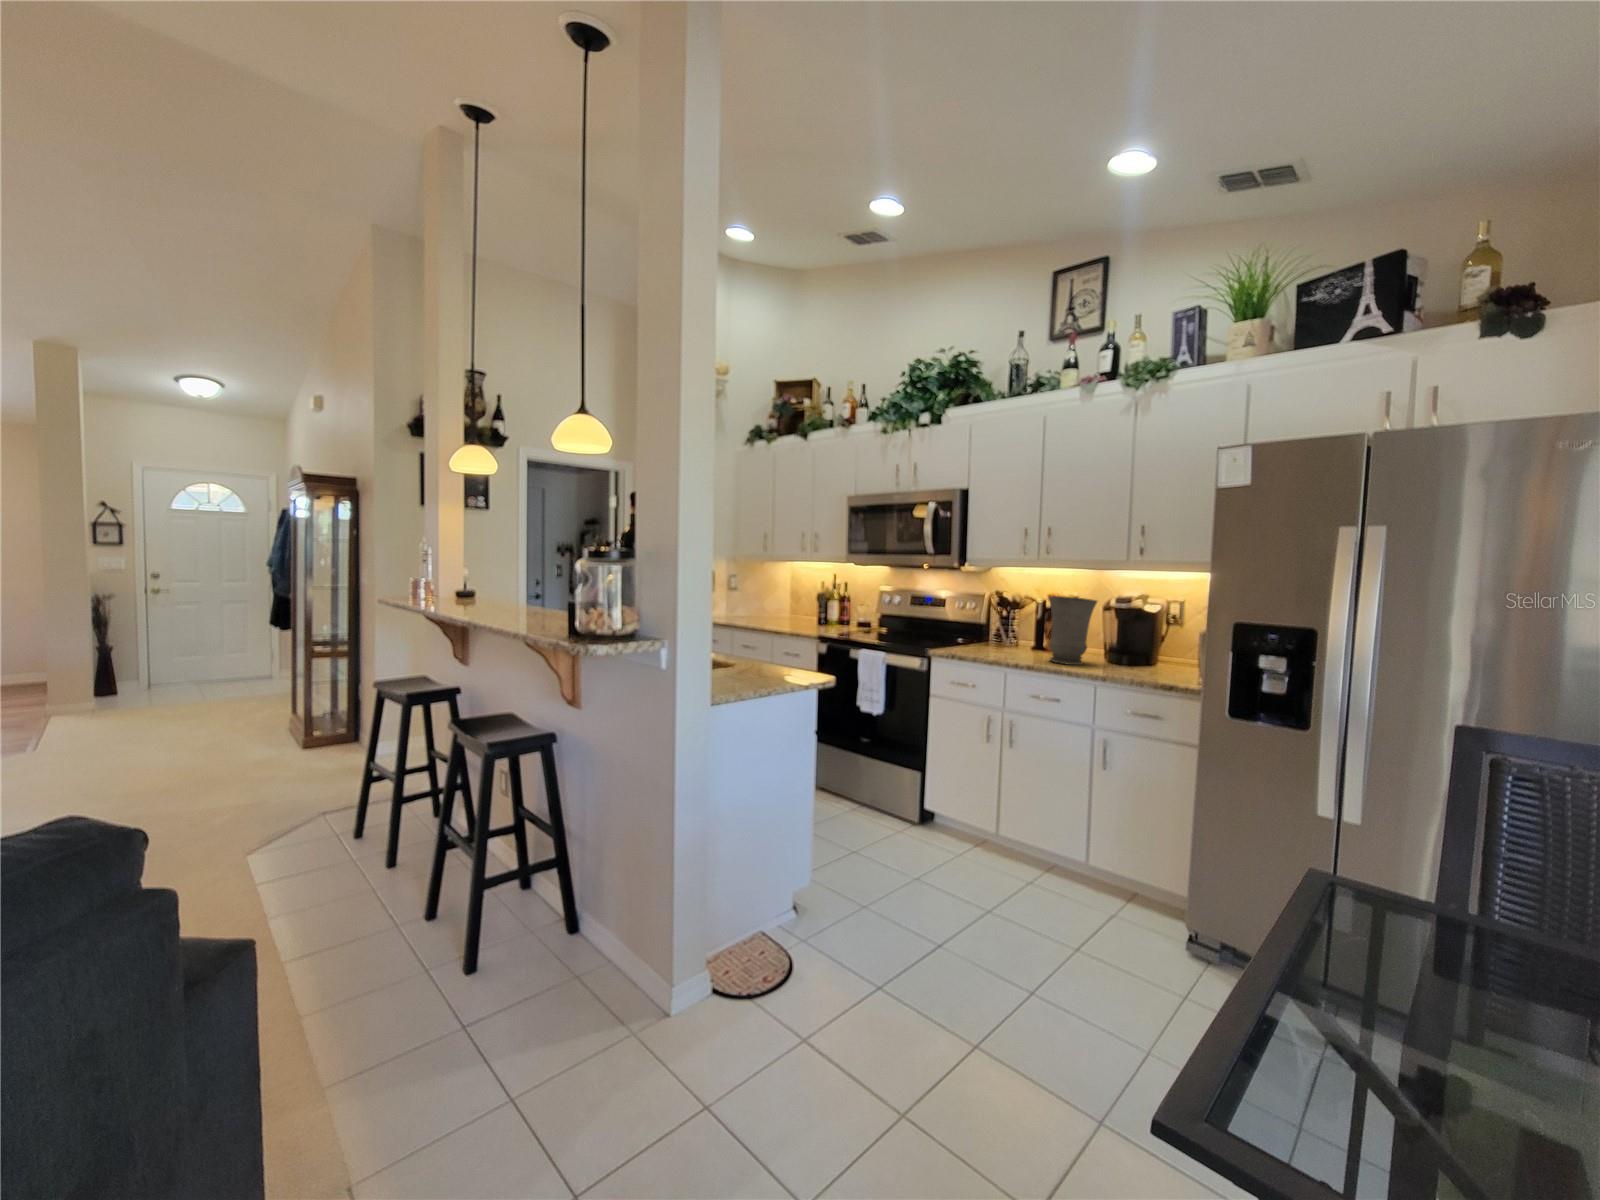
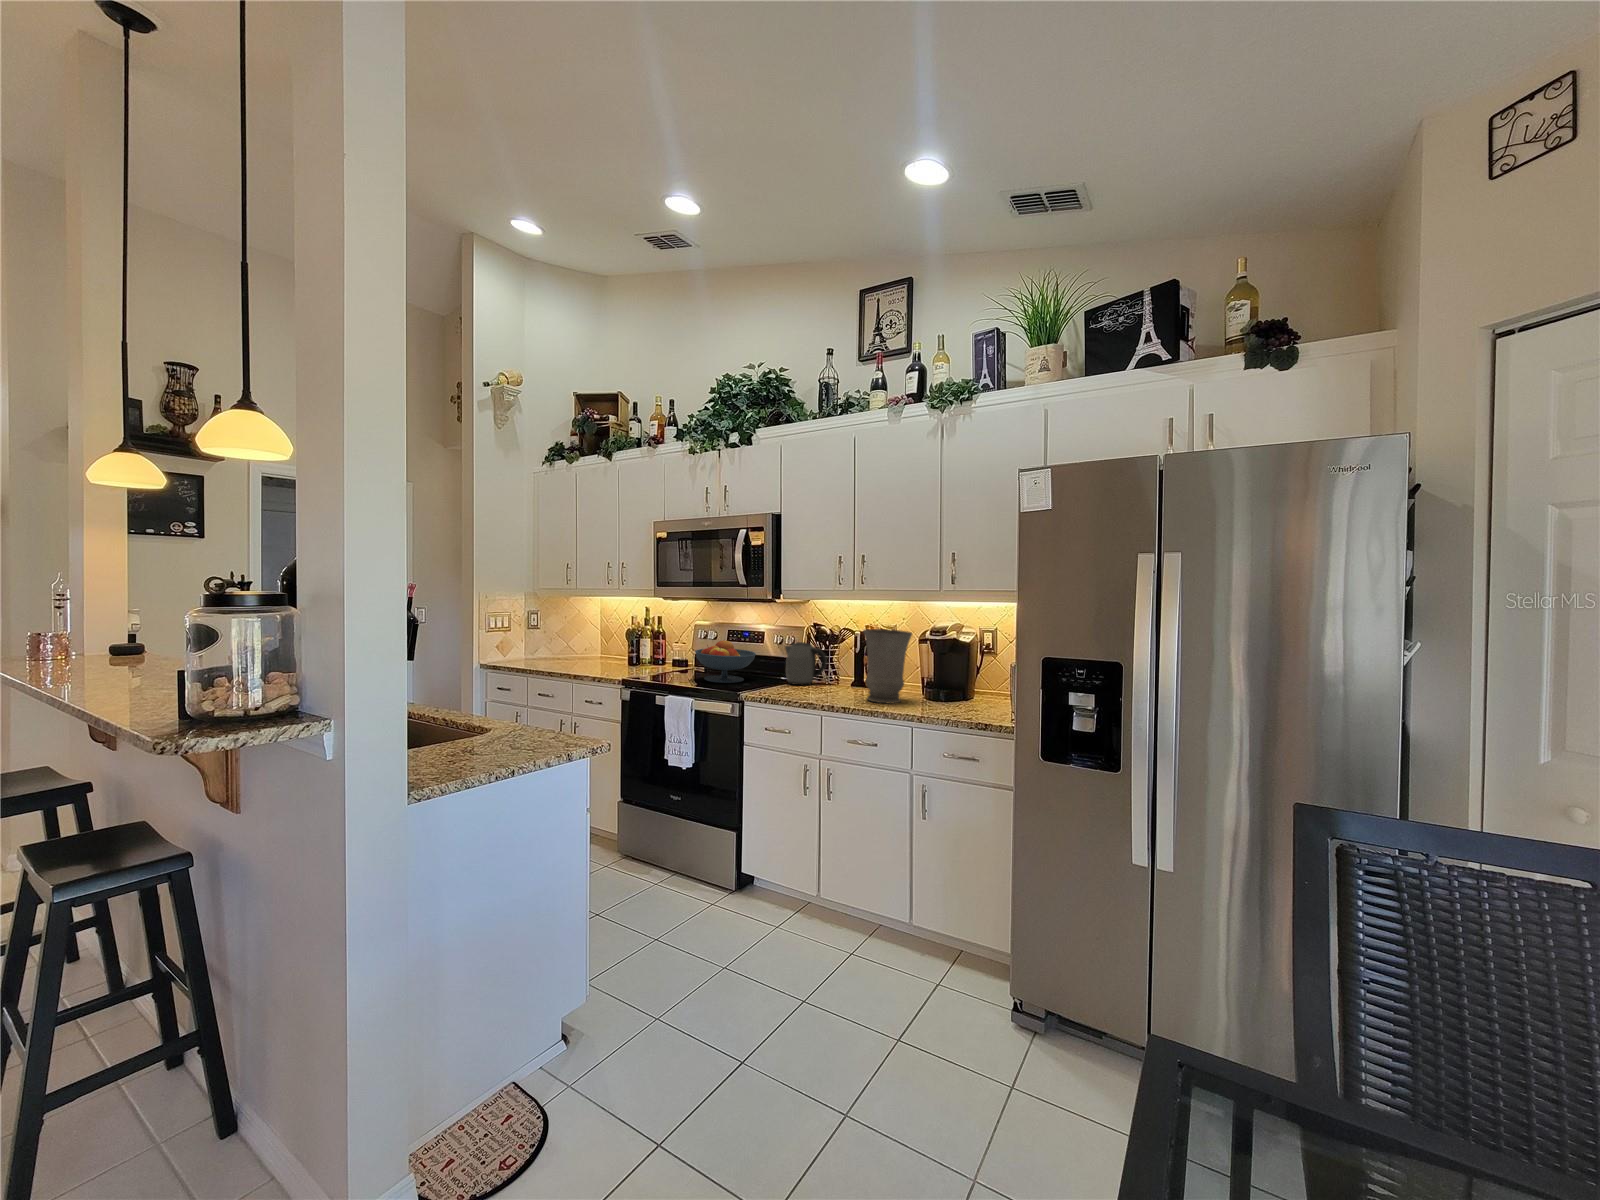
fruit bowl: none [884,604,940,642] -> present [695,640,756,683]
kettle: none [968,608,1008,647] -> present [785,642,827,685]

